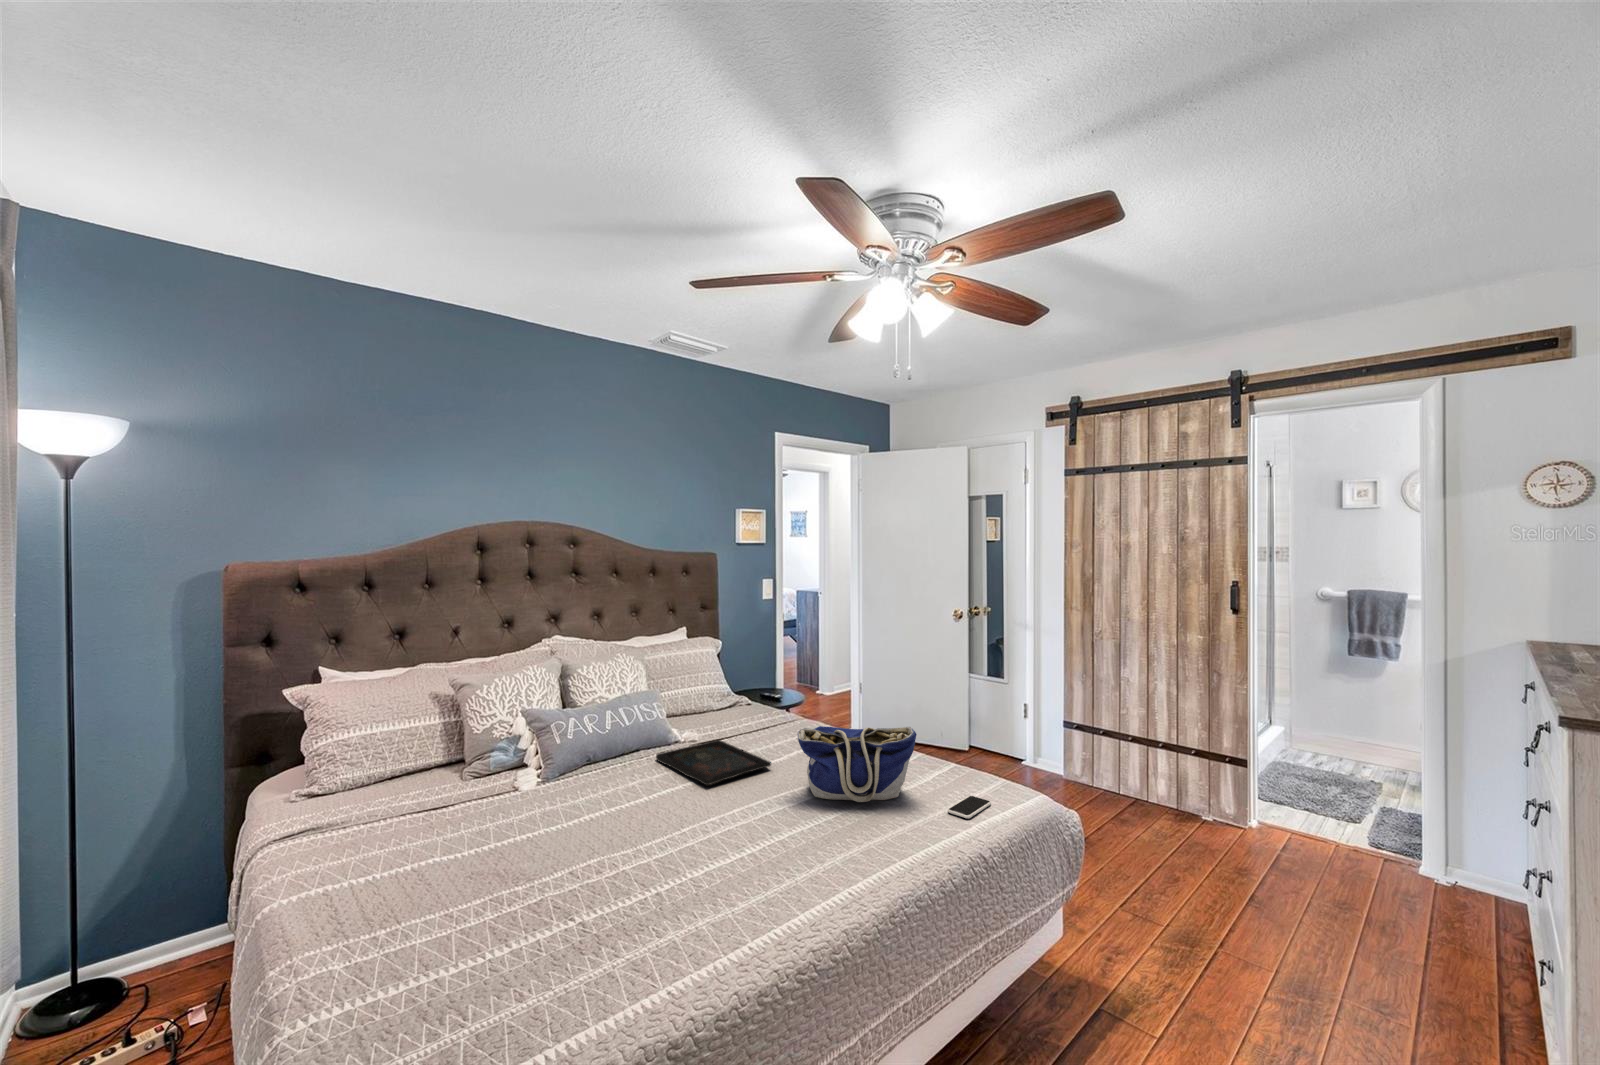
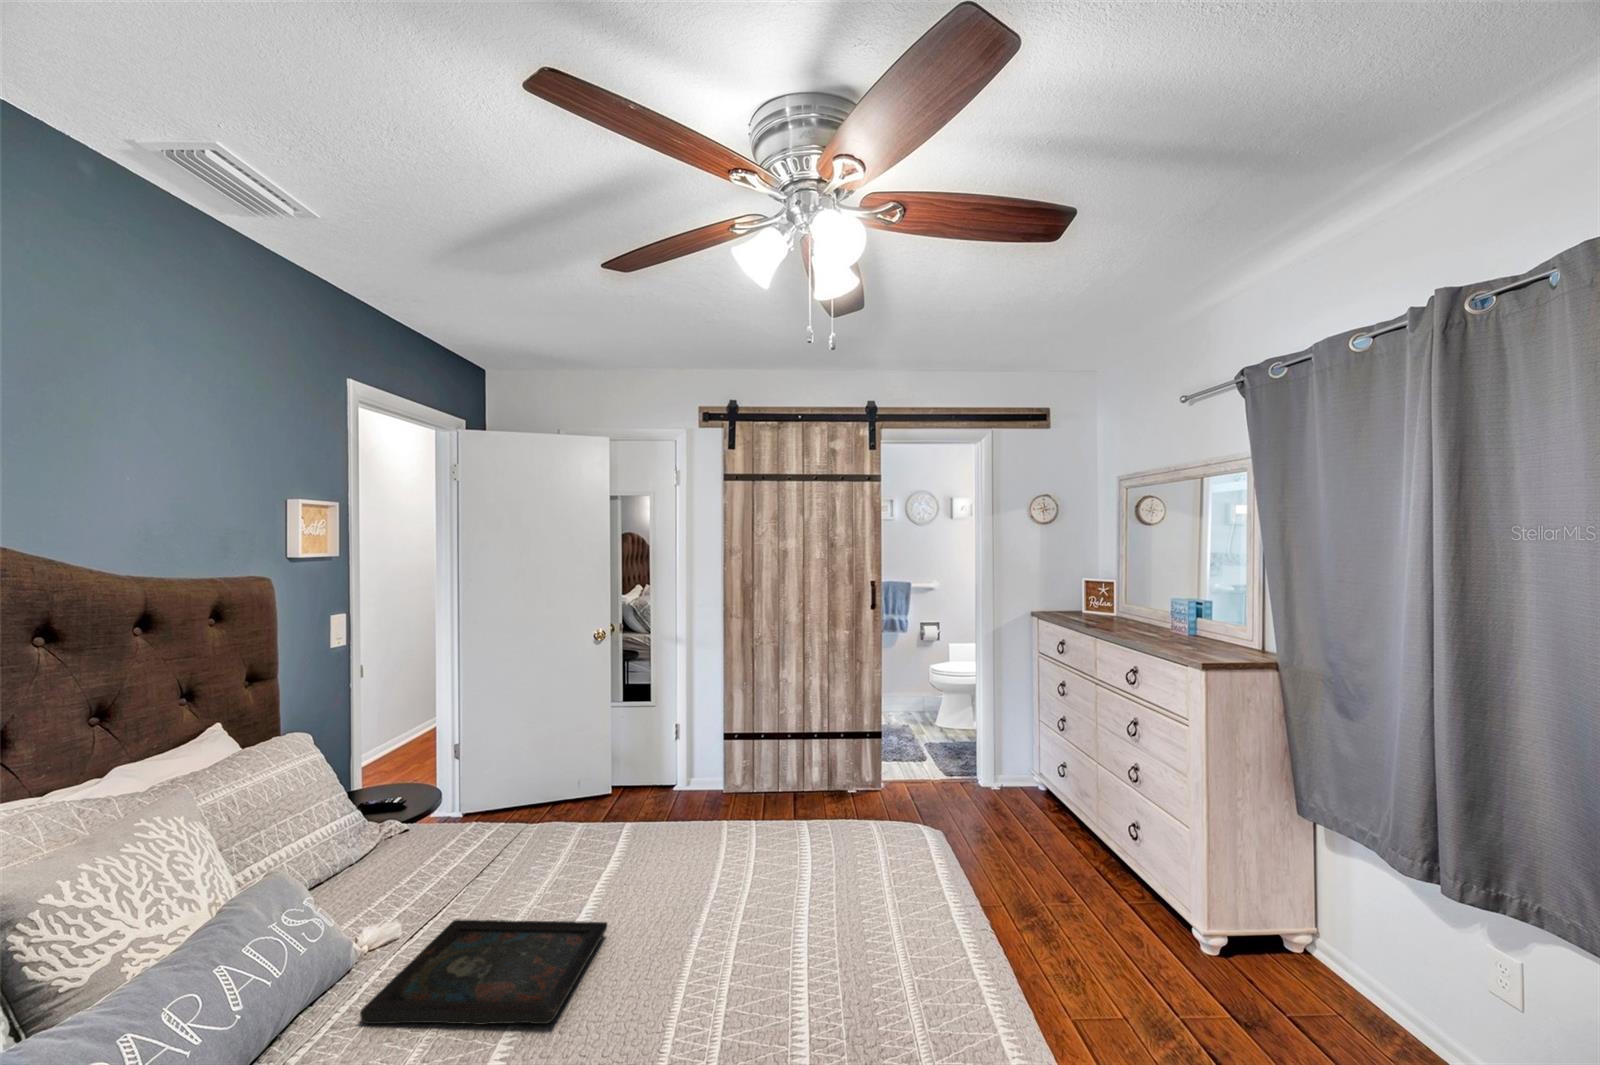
tote bag: present [796,726,917,802] -> none [694,799,847,949]
smartphone: present [948,796,991,818] -> none [869,857,909,891]

